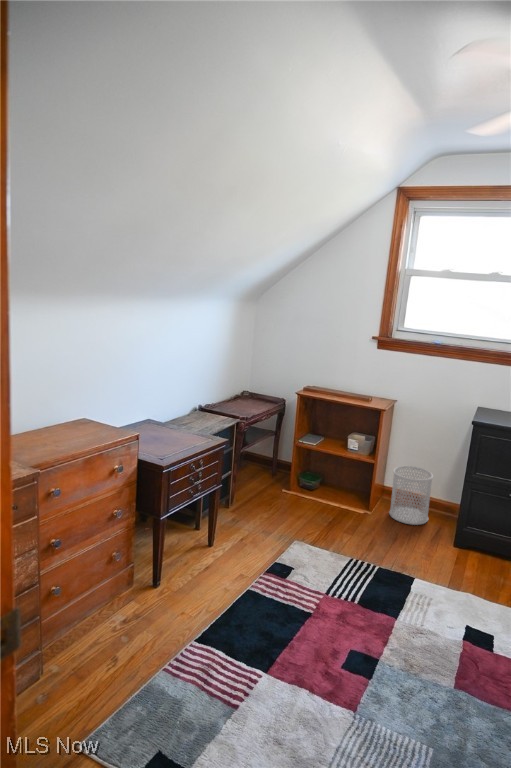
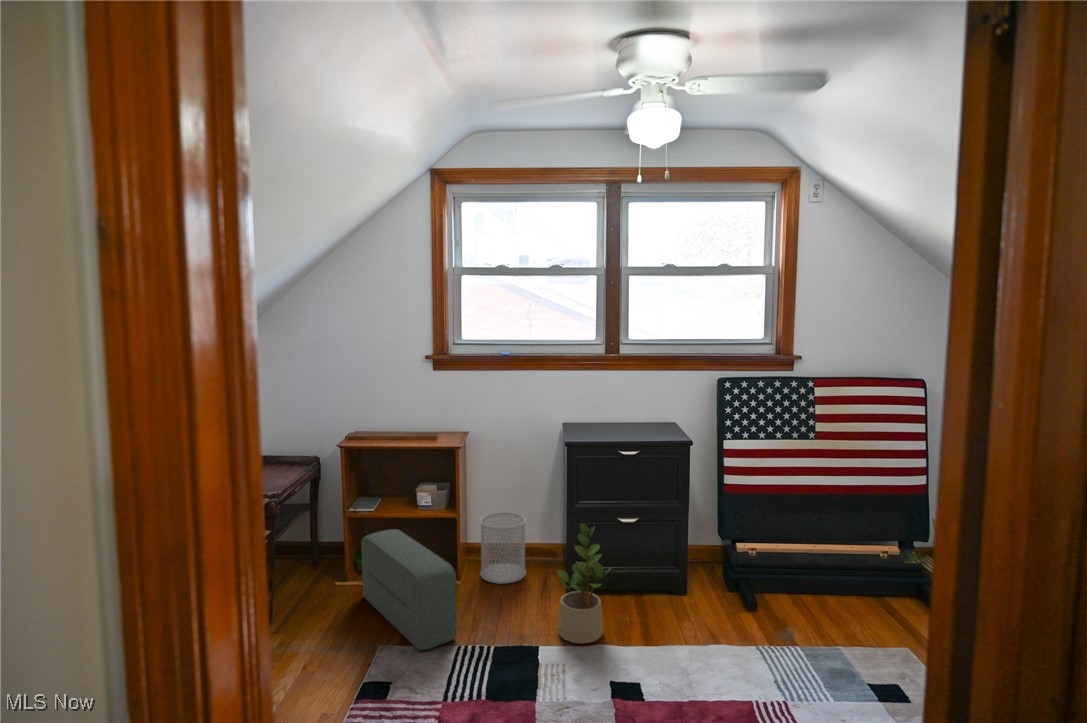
pouf: none [297,461,356,554] -> present [361,529,457,650]
potted plant: none [437,489,492,591] -> present [557,523,611,643]

